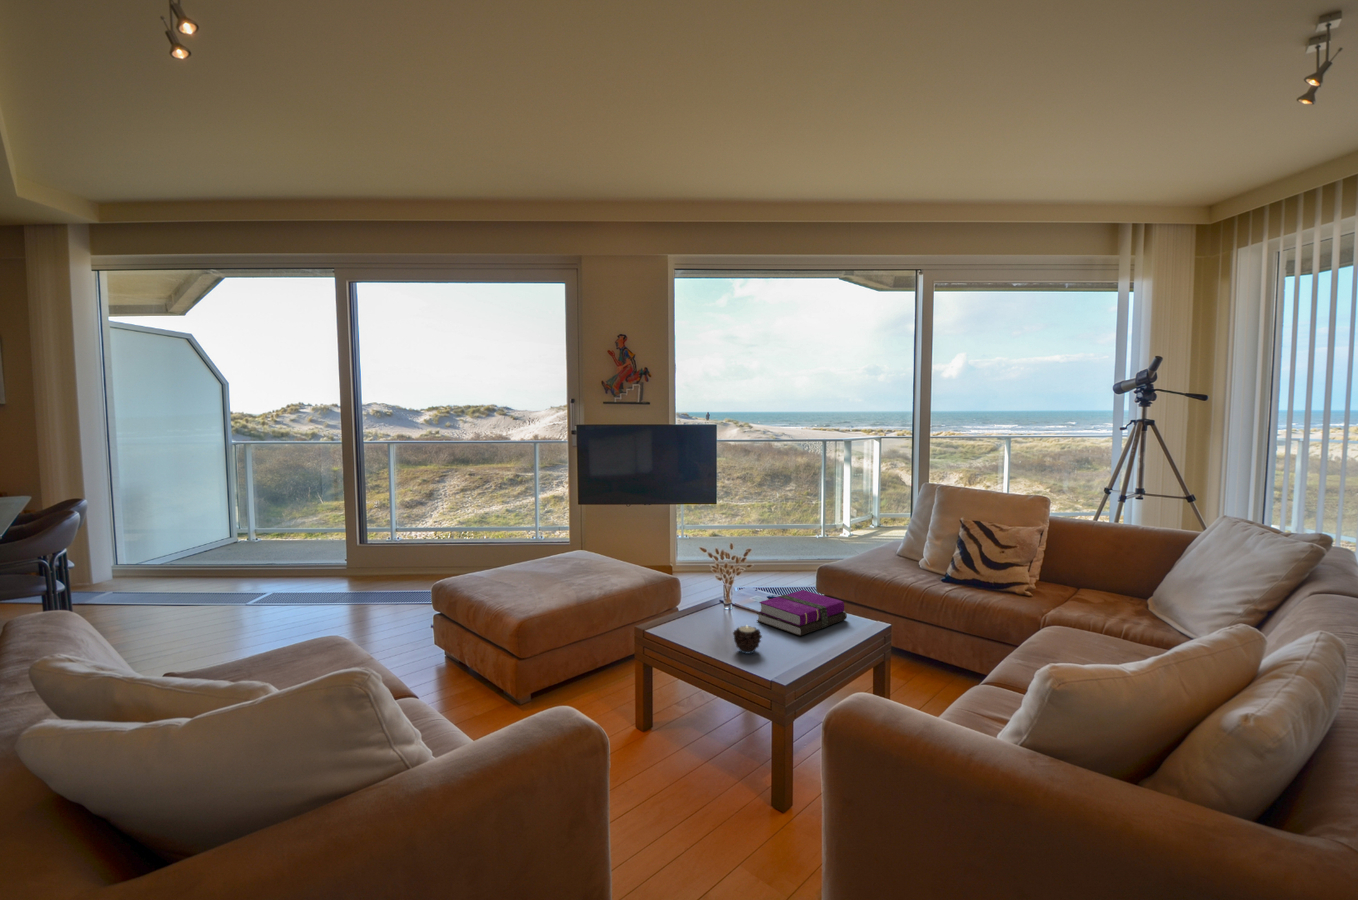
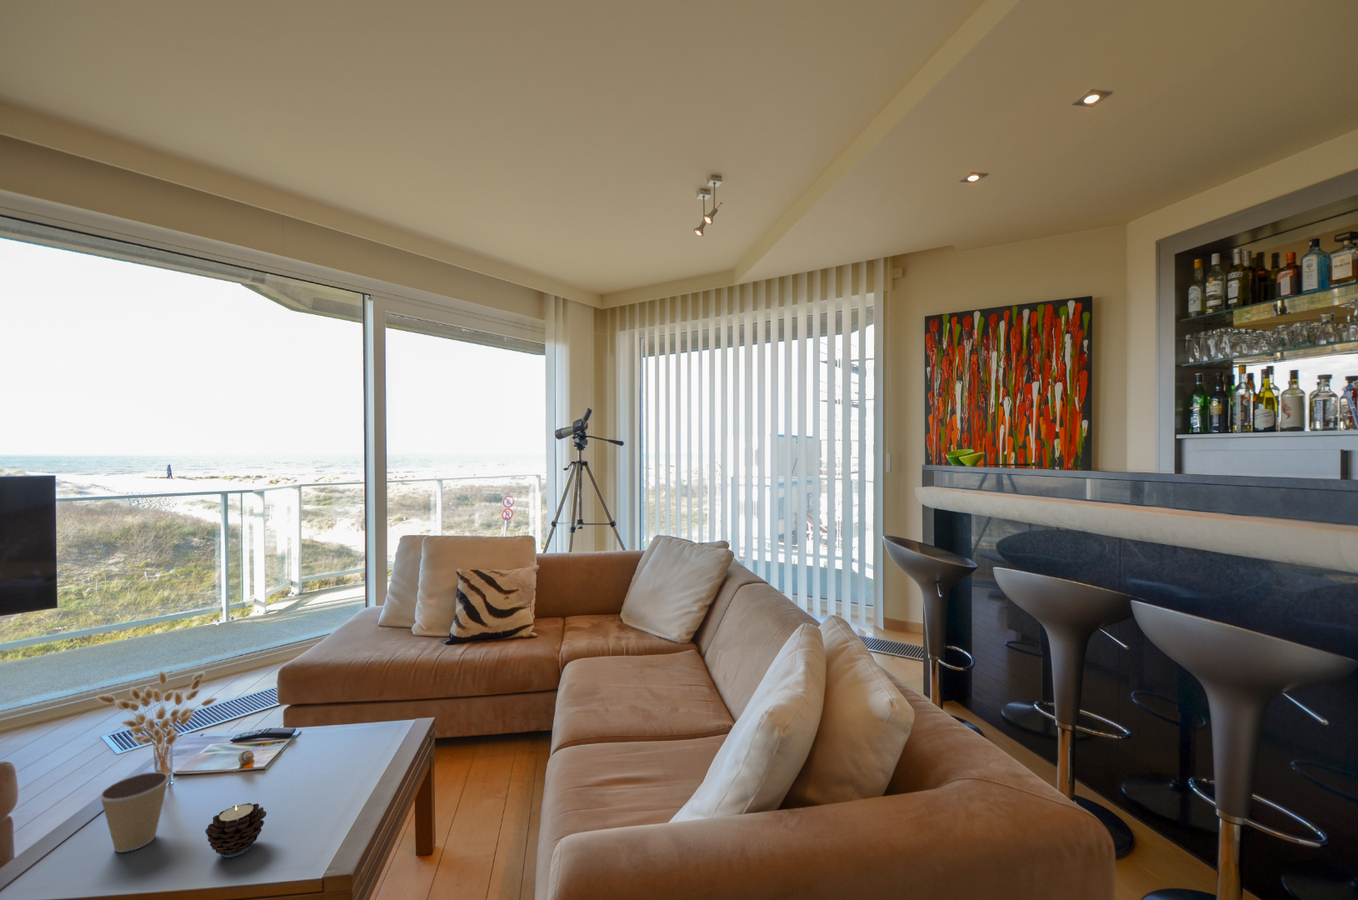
hardback book: present [757,590,847,636] -> none [223,708,367,789]
coffee cup: none [697,594,726,632] -> present [100,772,169,852]

